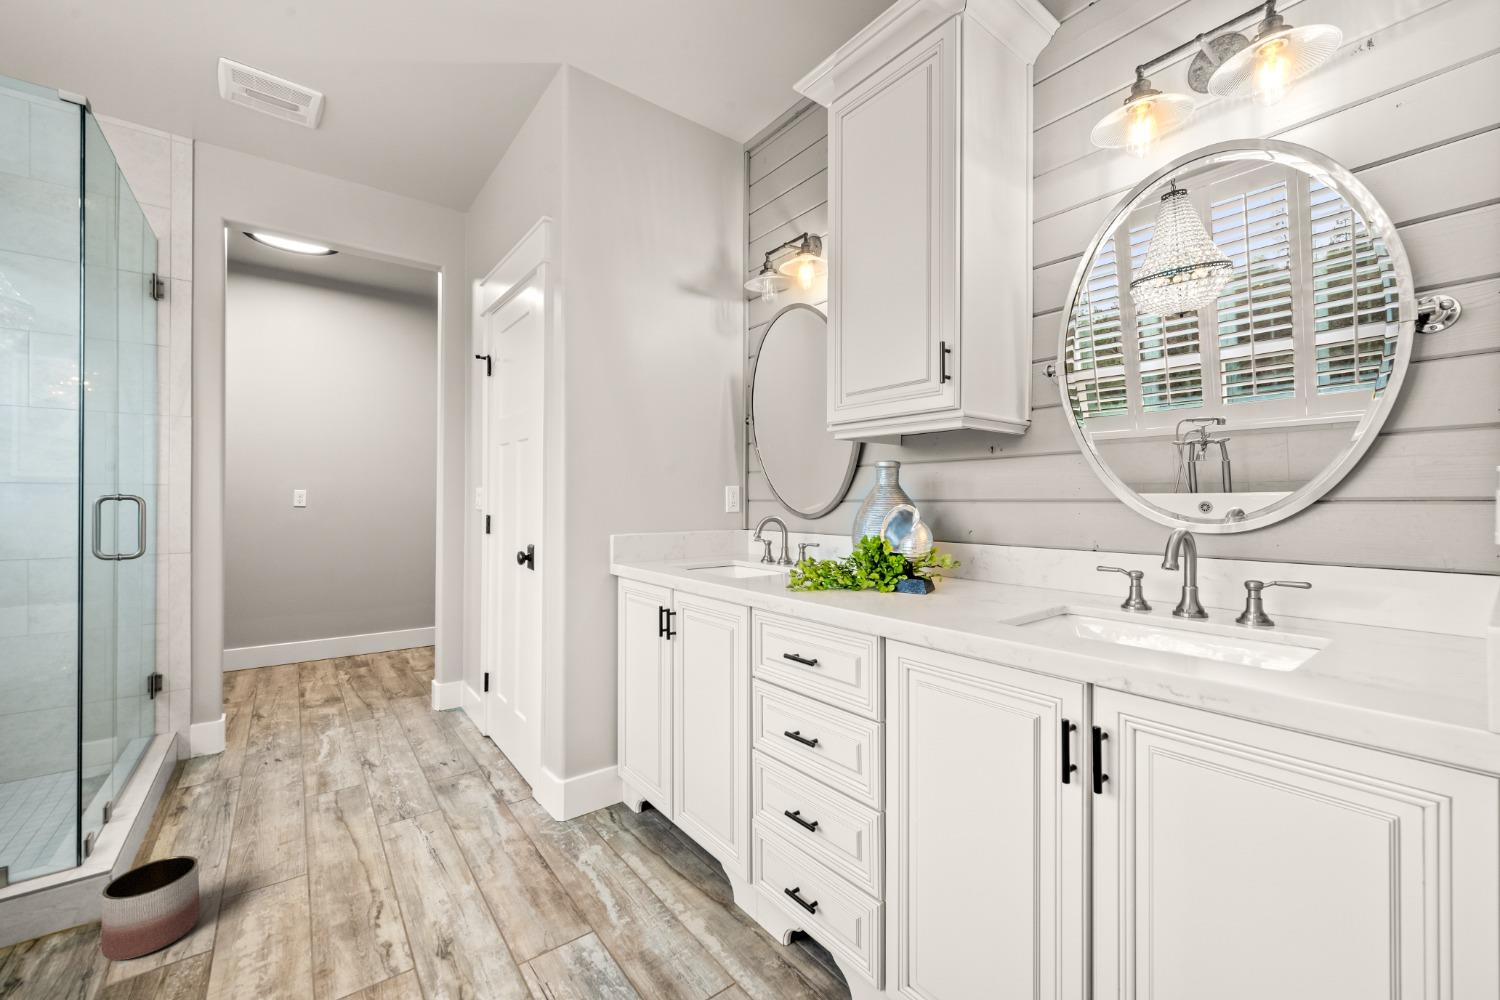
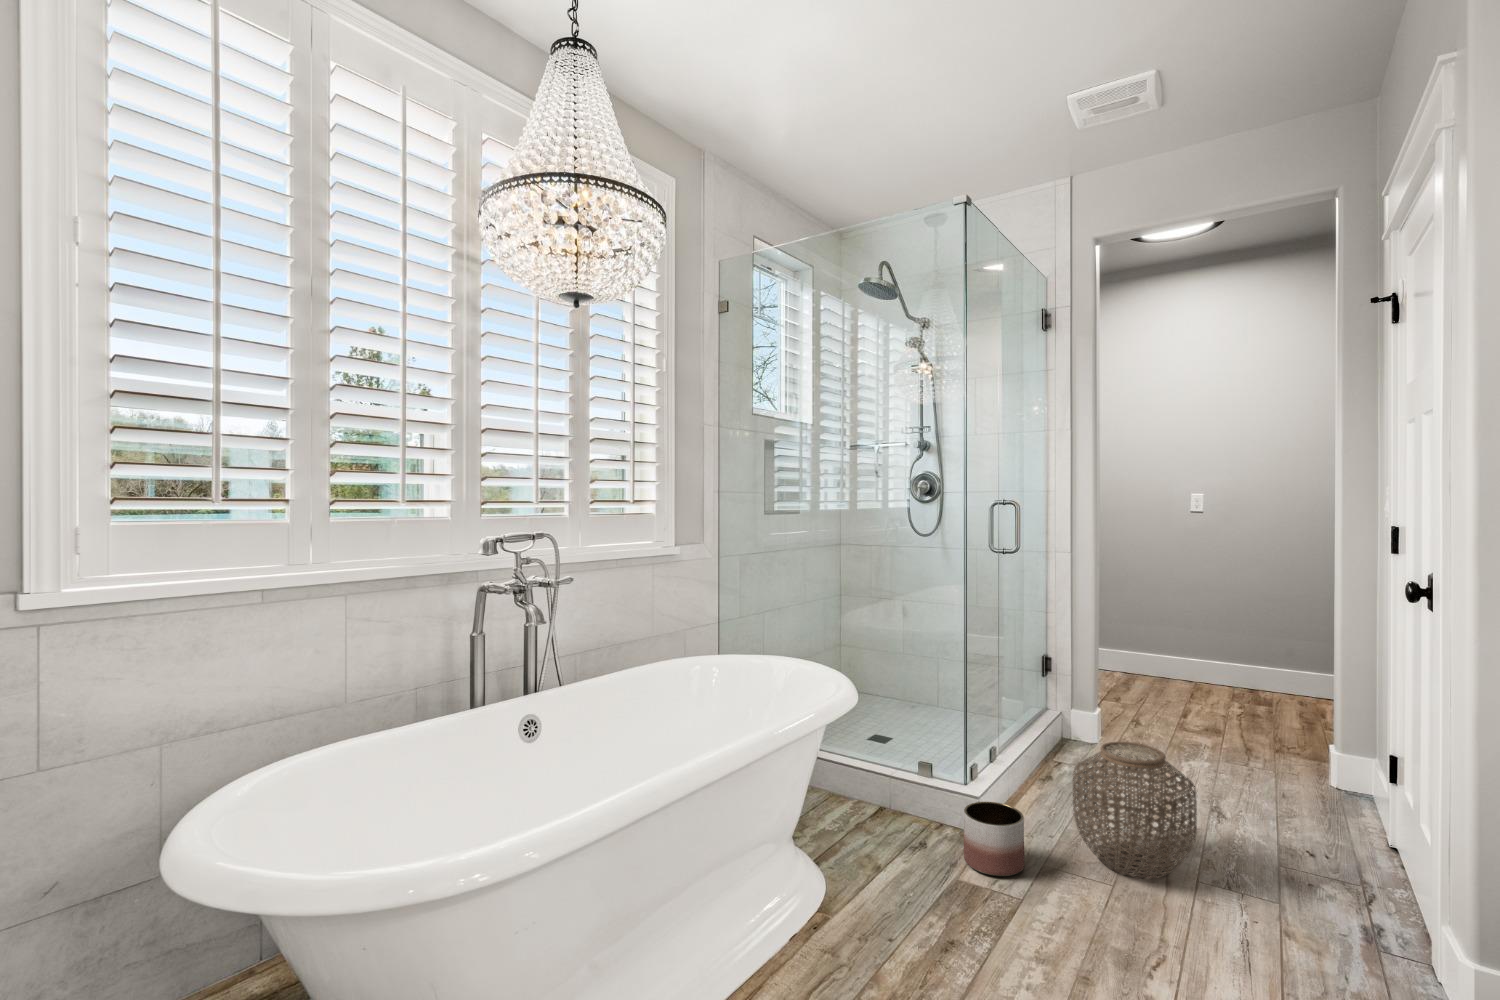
woven basket: none [249,728,377,860] -> present [1073,742,1197,878]

